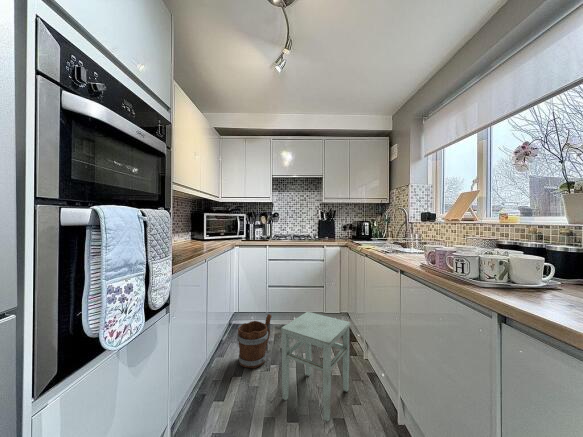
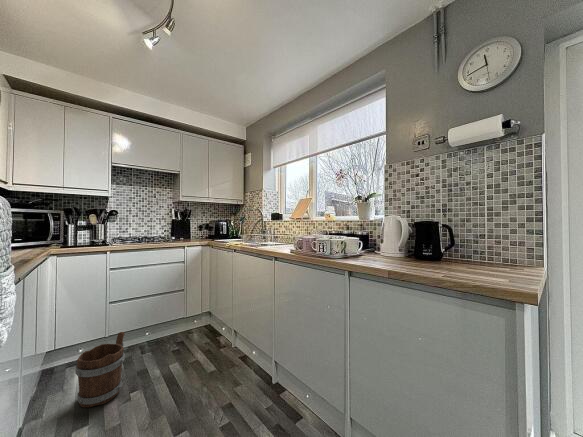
stool: present [281,312,351,422] -> none [157,313,229,417]

